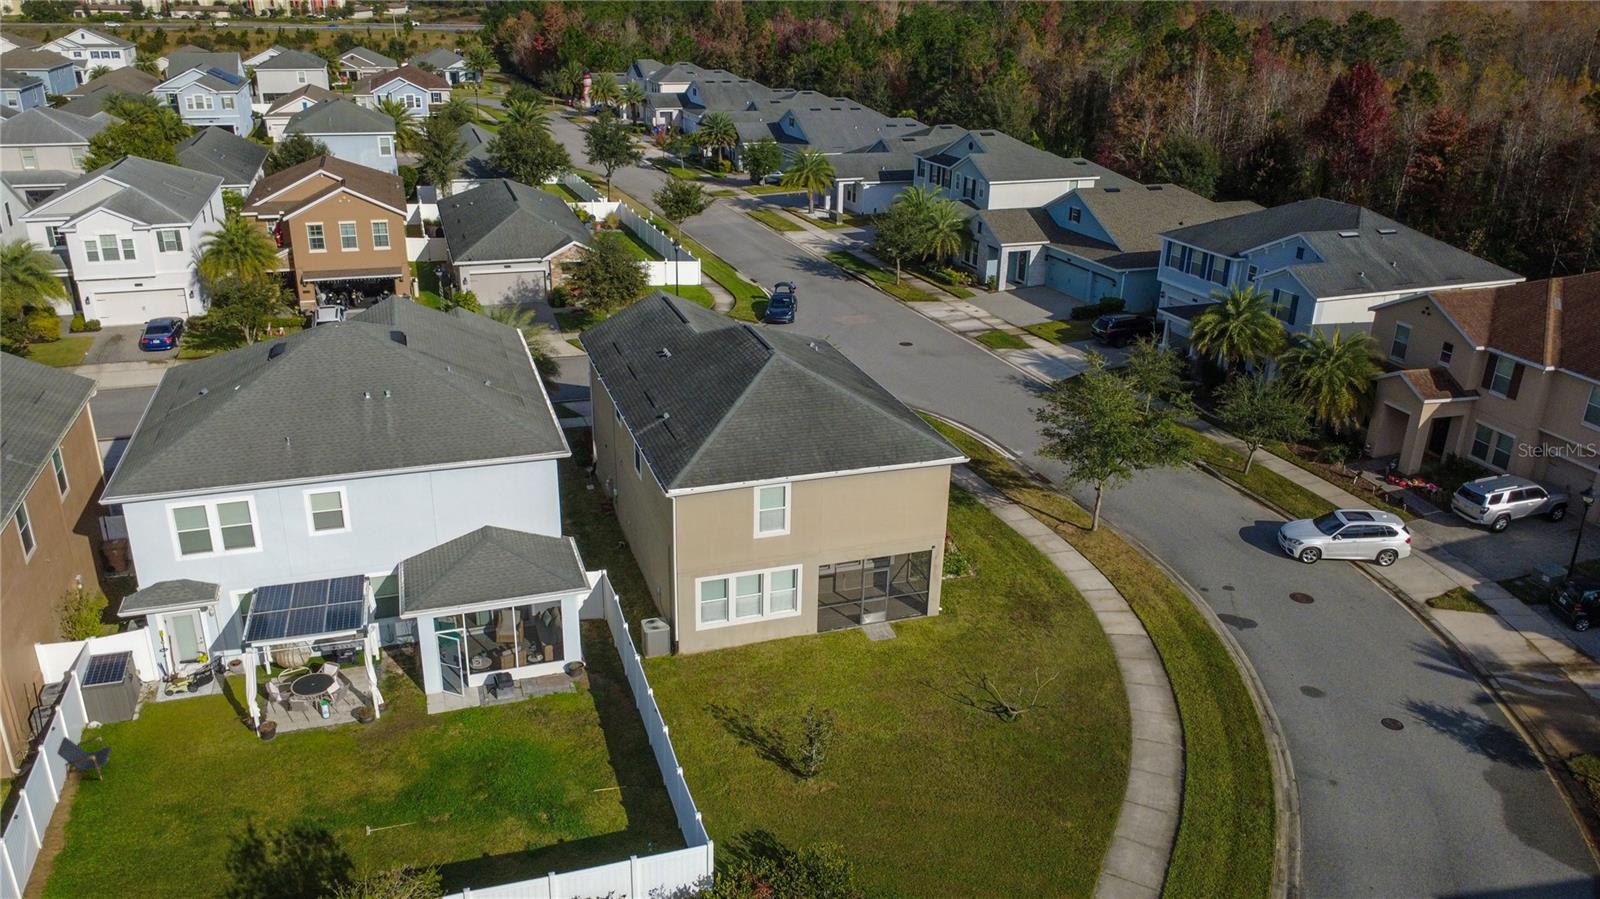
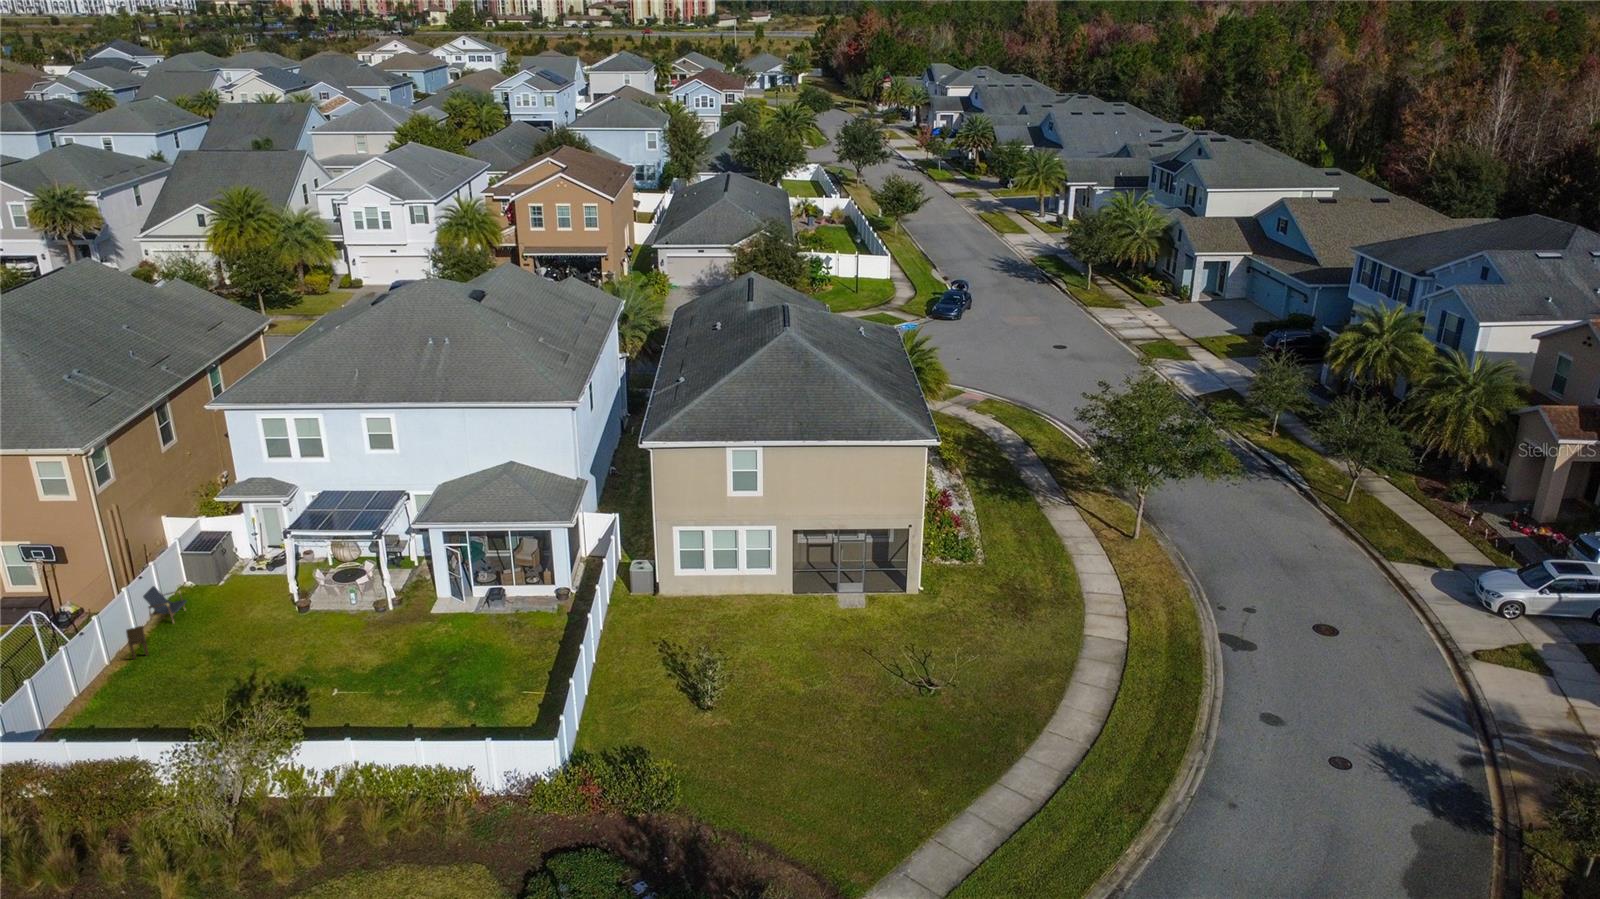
bench: none [50,791,91,837] -> present [126,626,149,659]

